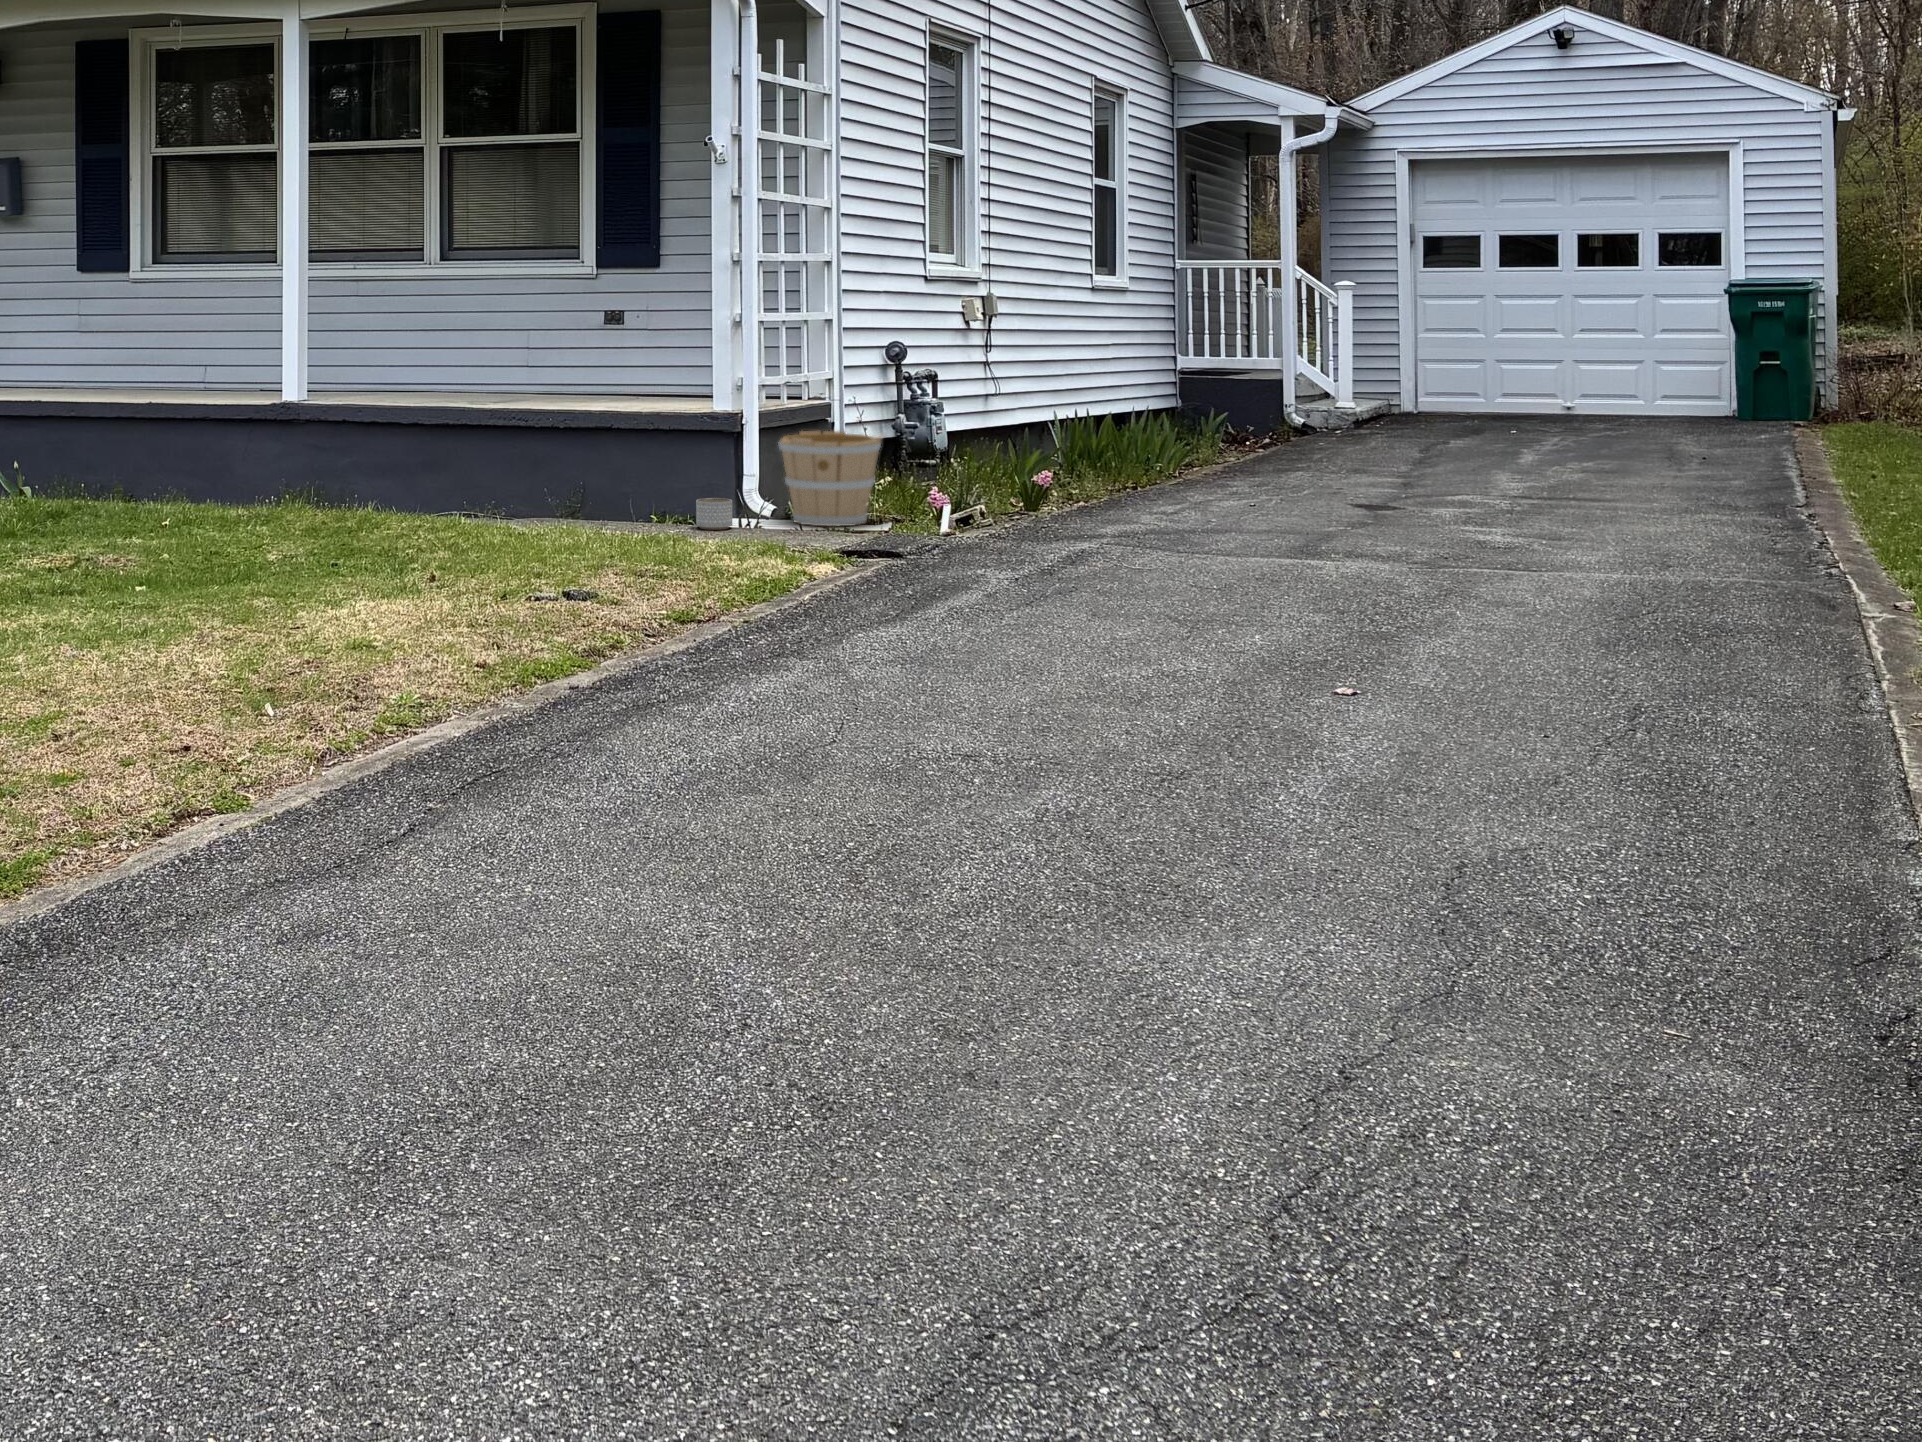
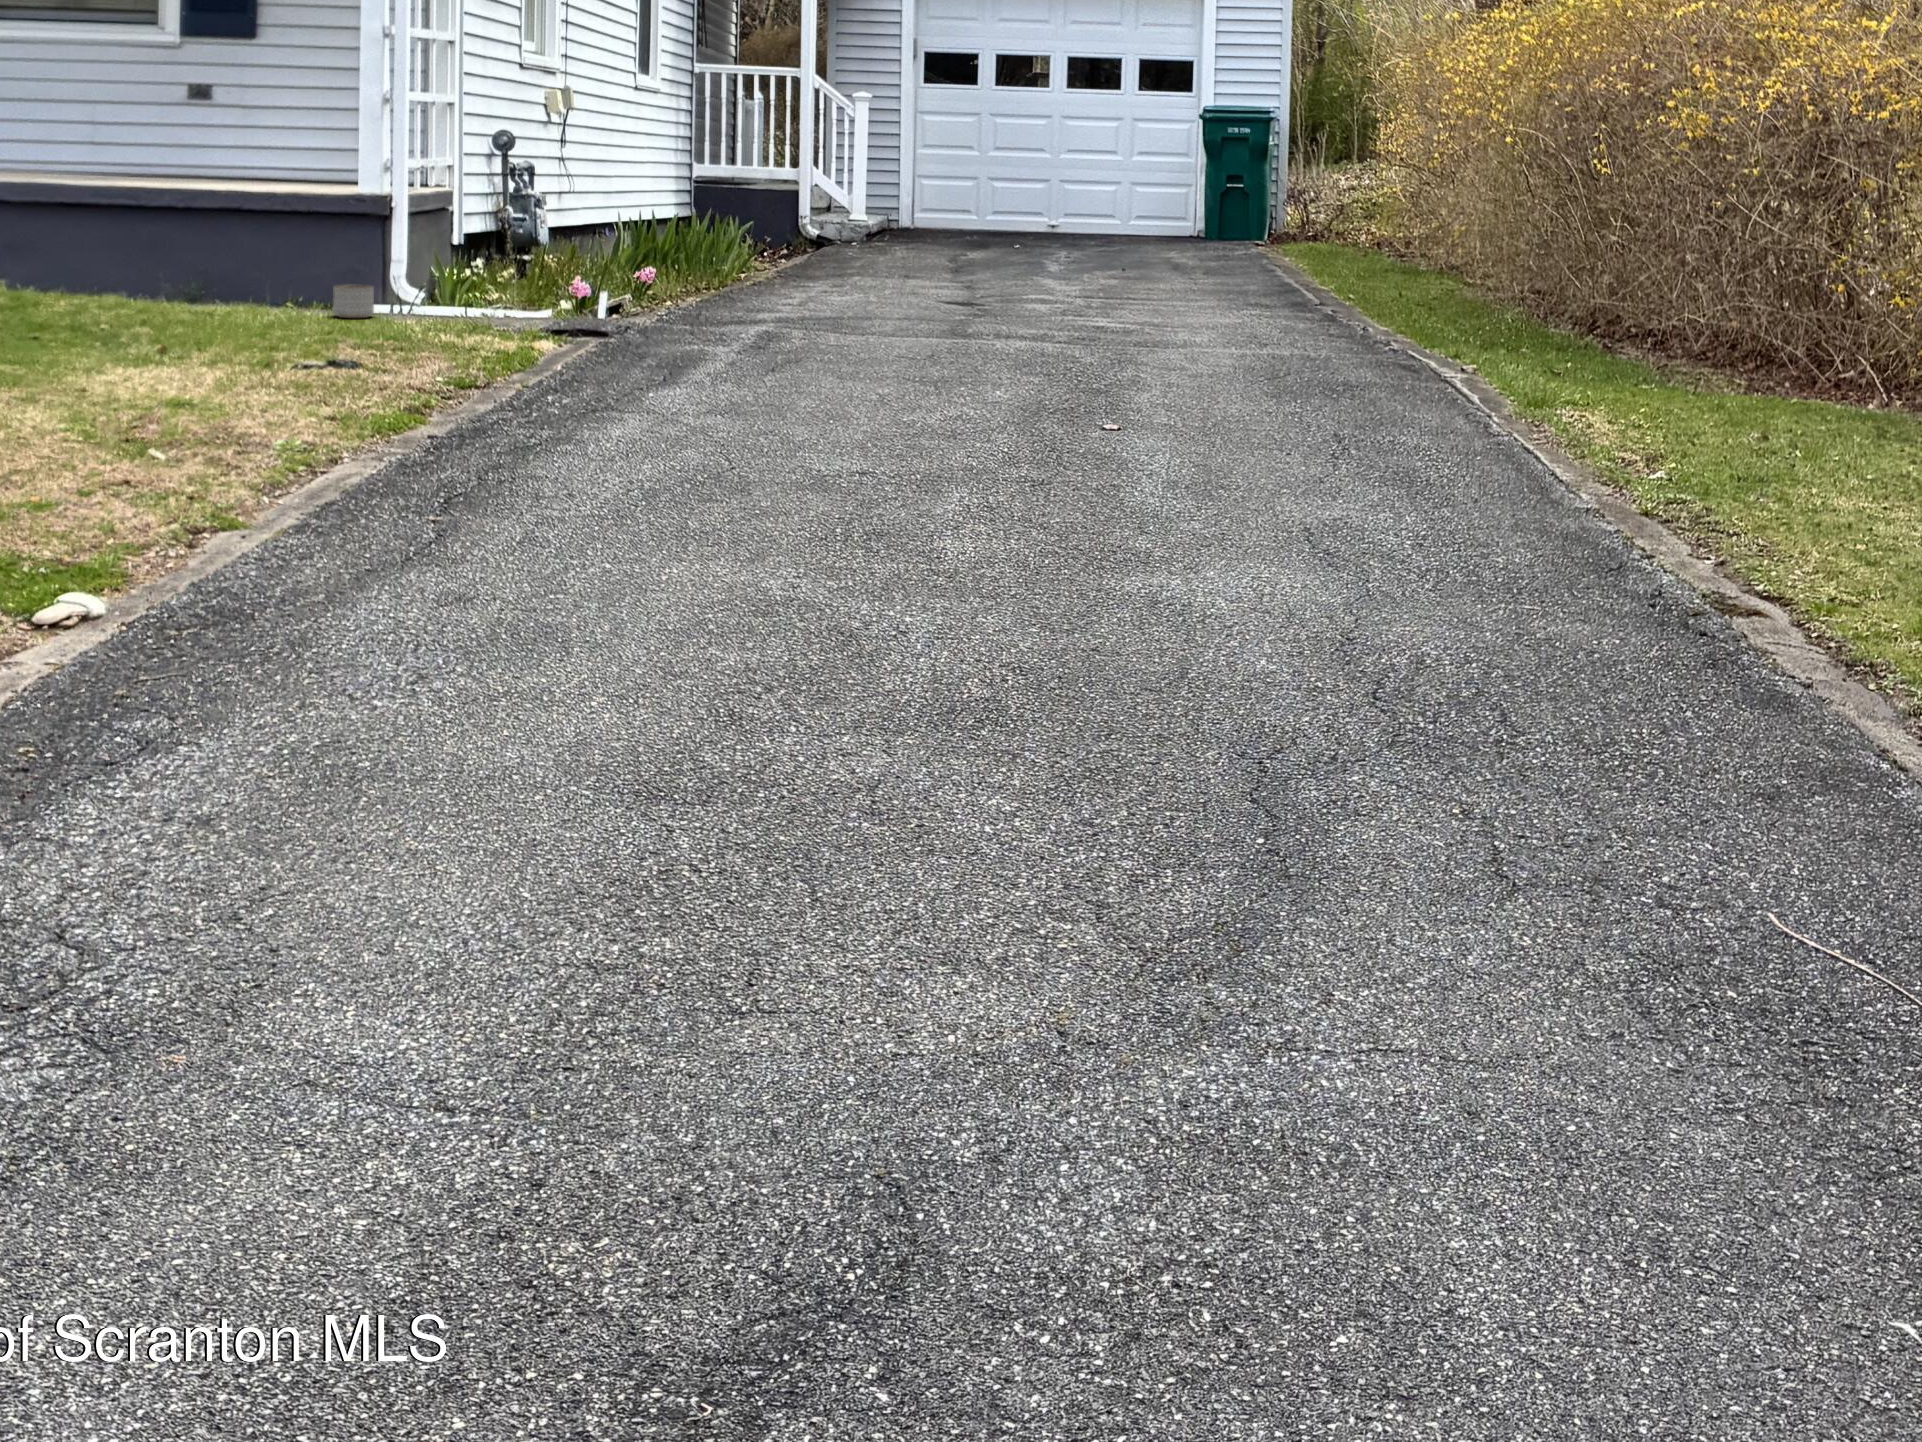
wooden bucket: present [779,431,881,527] -> none [418,215,528,314]

